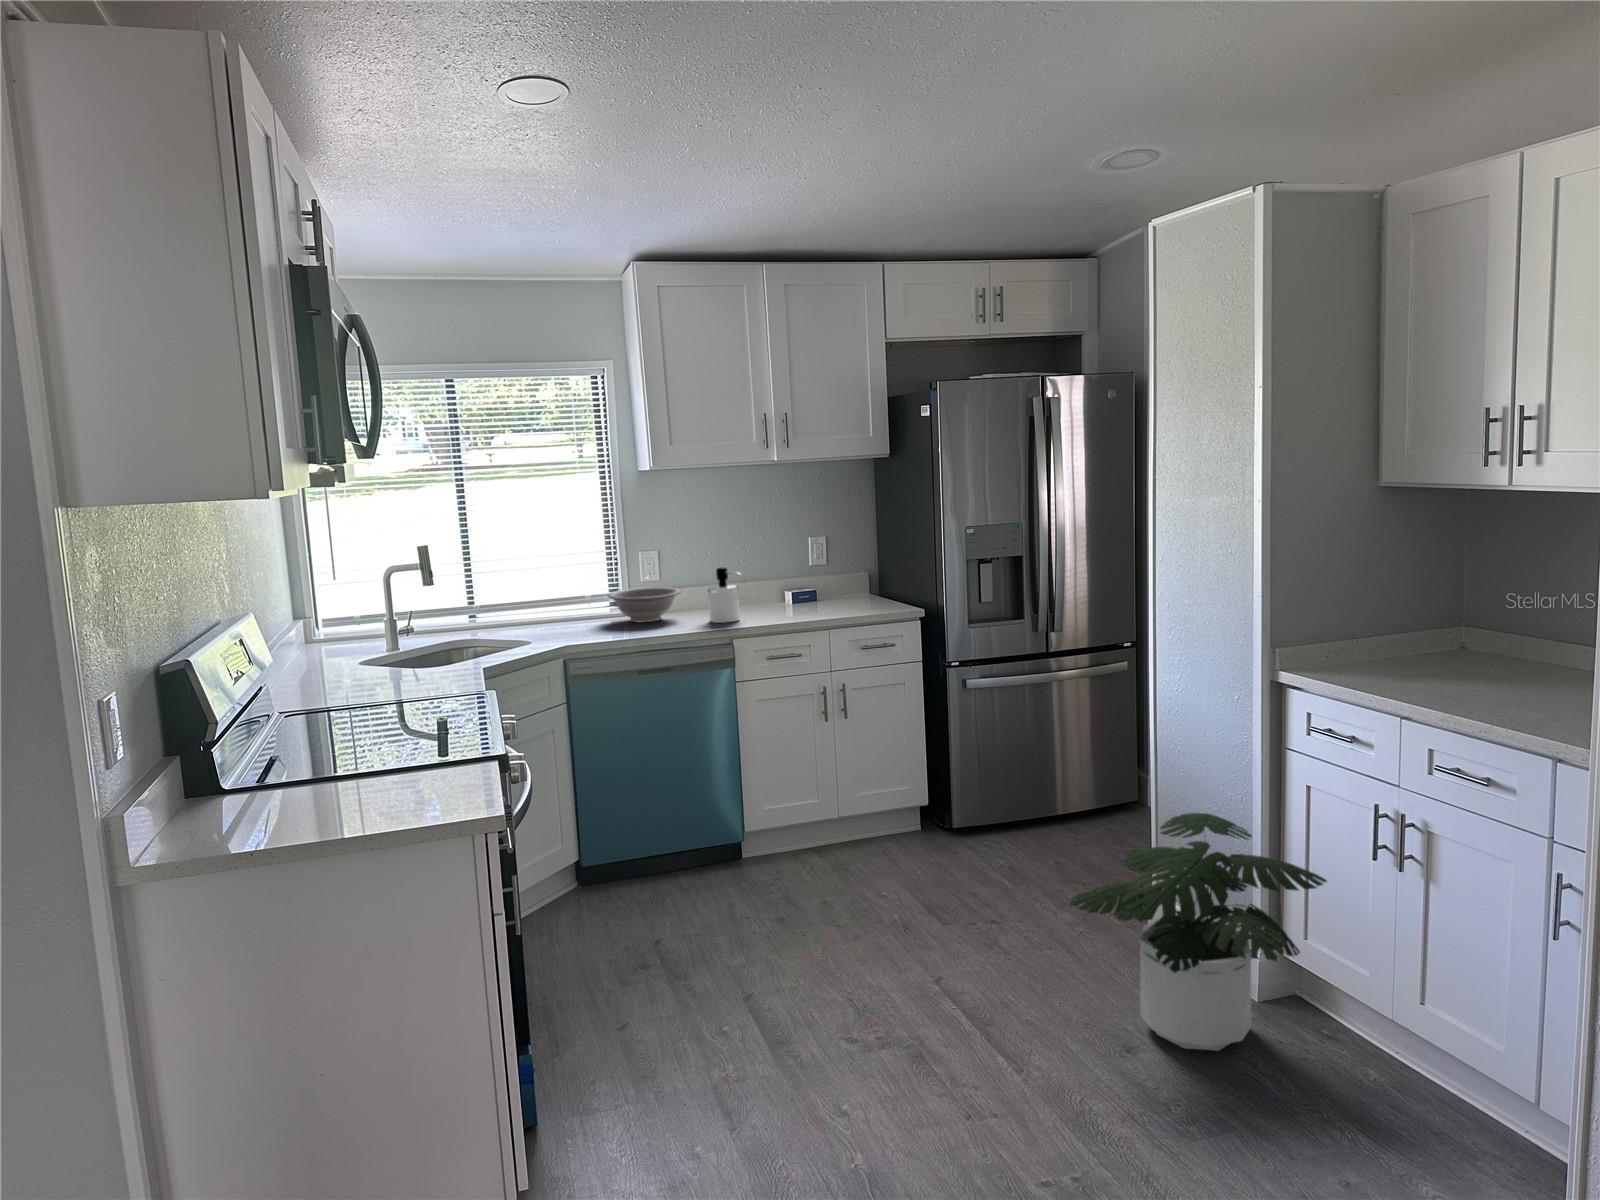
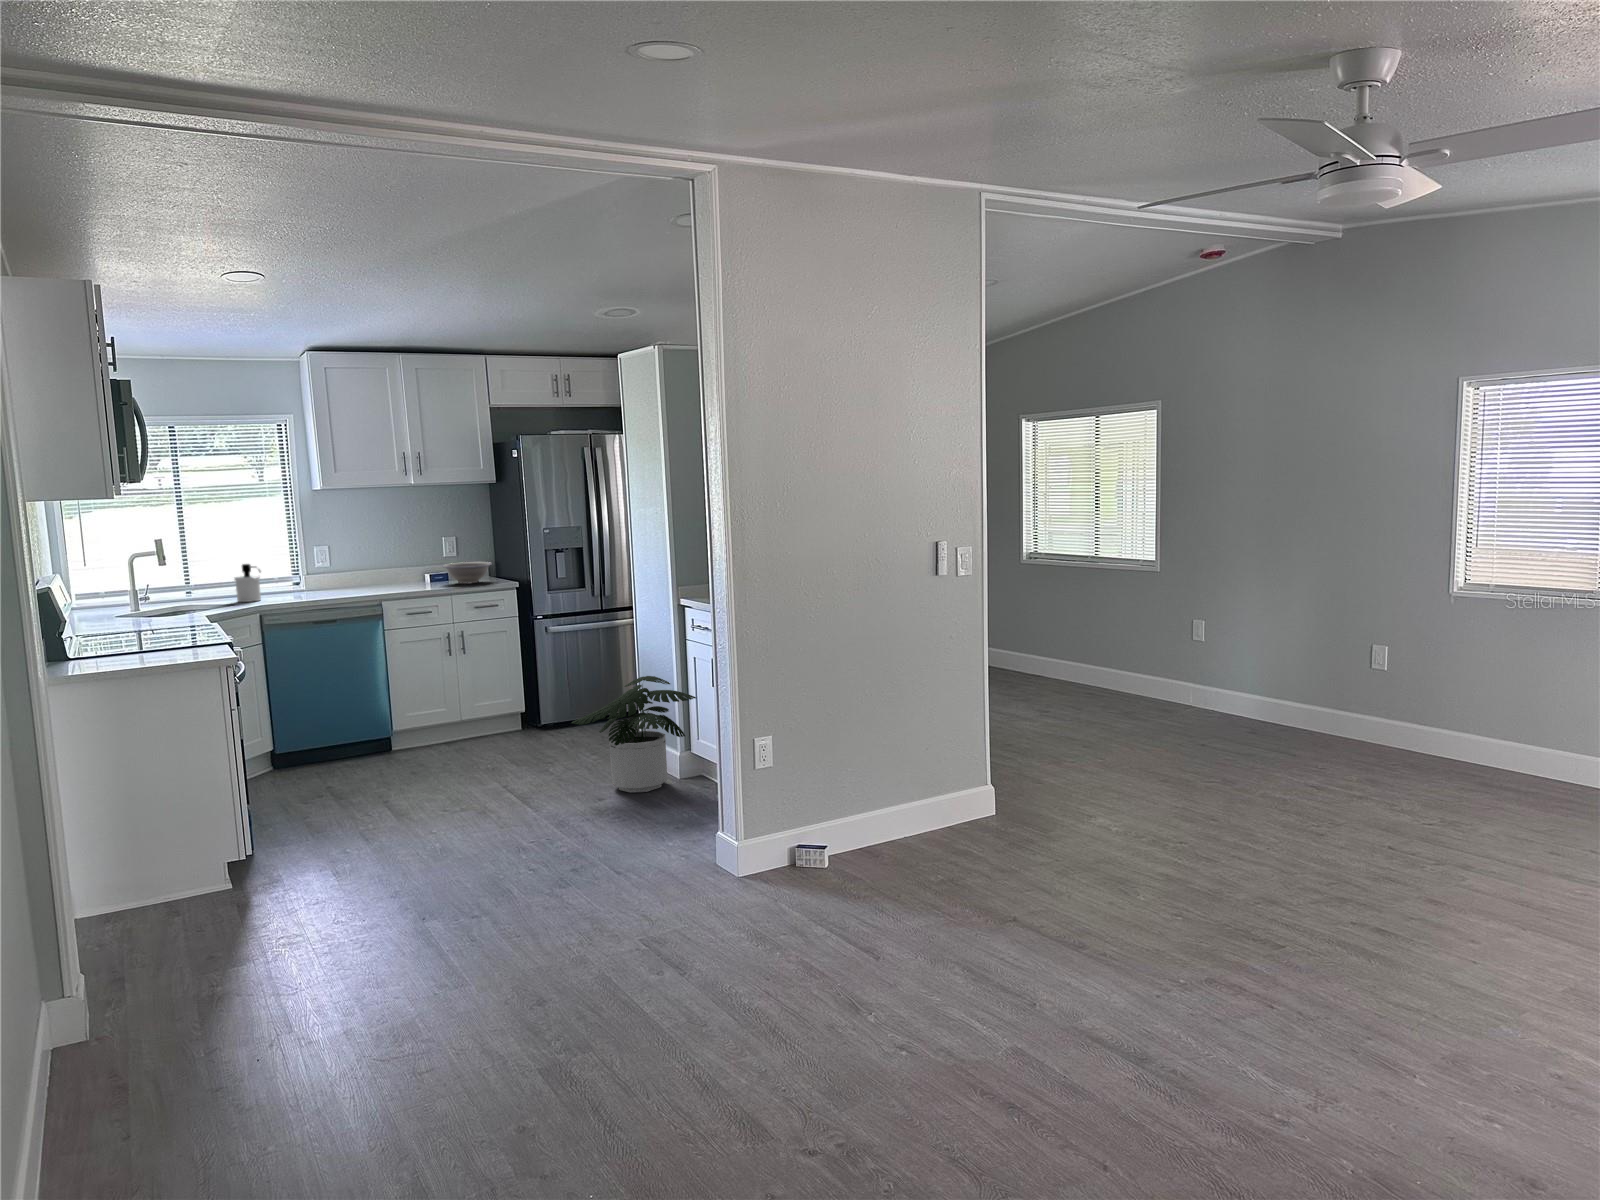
soap dispenser: present [707,568,744,623] -> present [235,564,261,602]
bowl: present [608,587,680,622] -> present [443,562,491,584]

